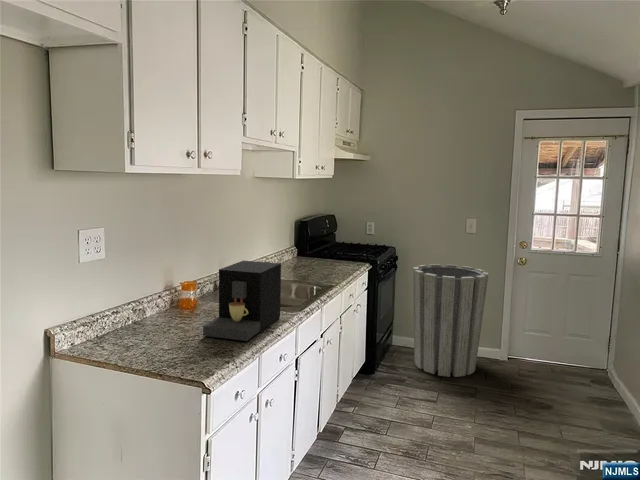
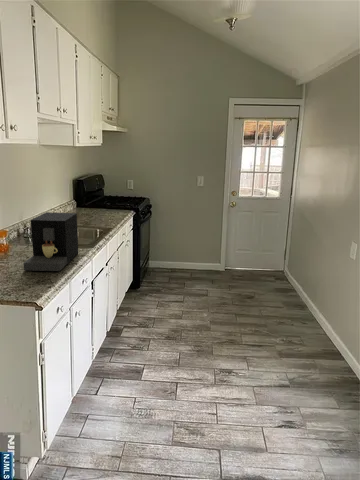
trash can: present [413,264,488,377] -> none [162,209,213,286]

